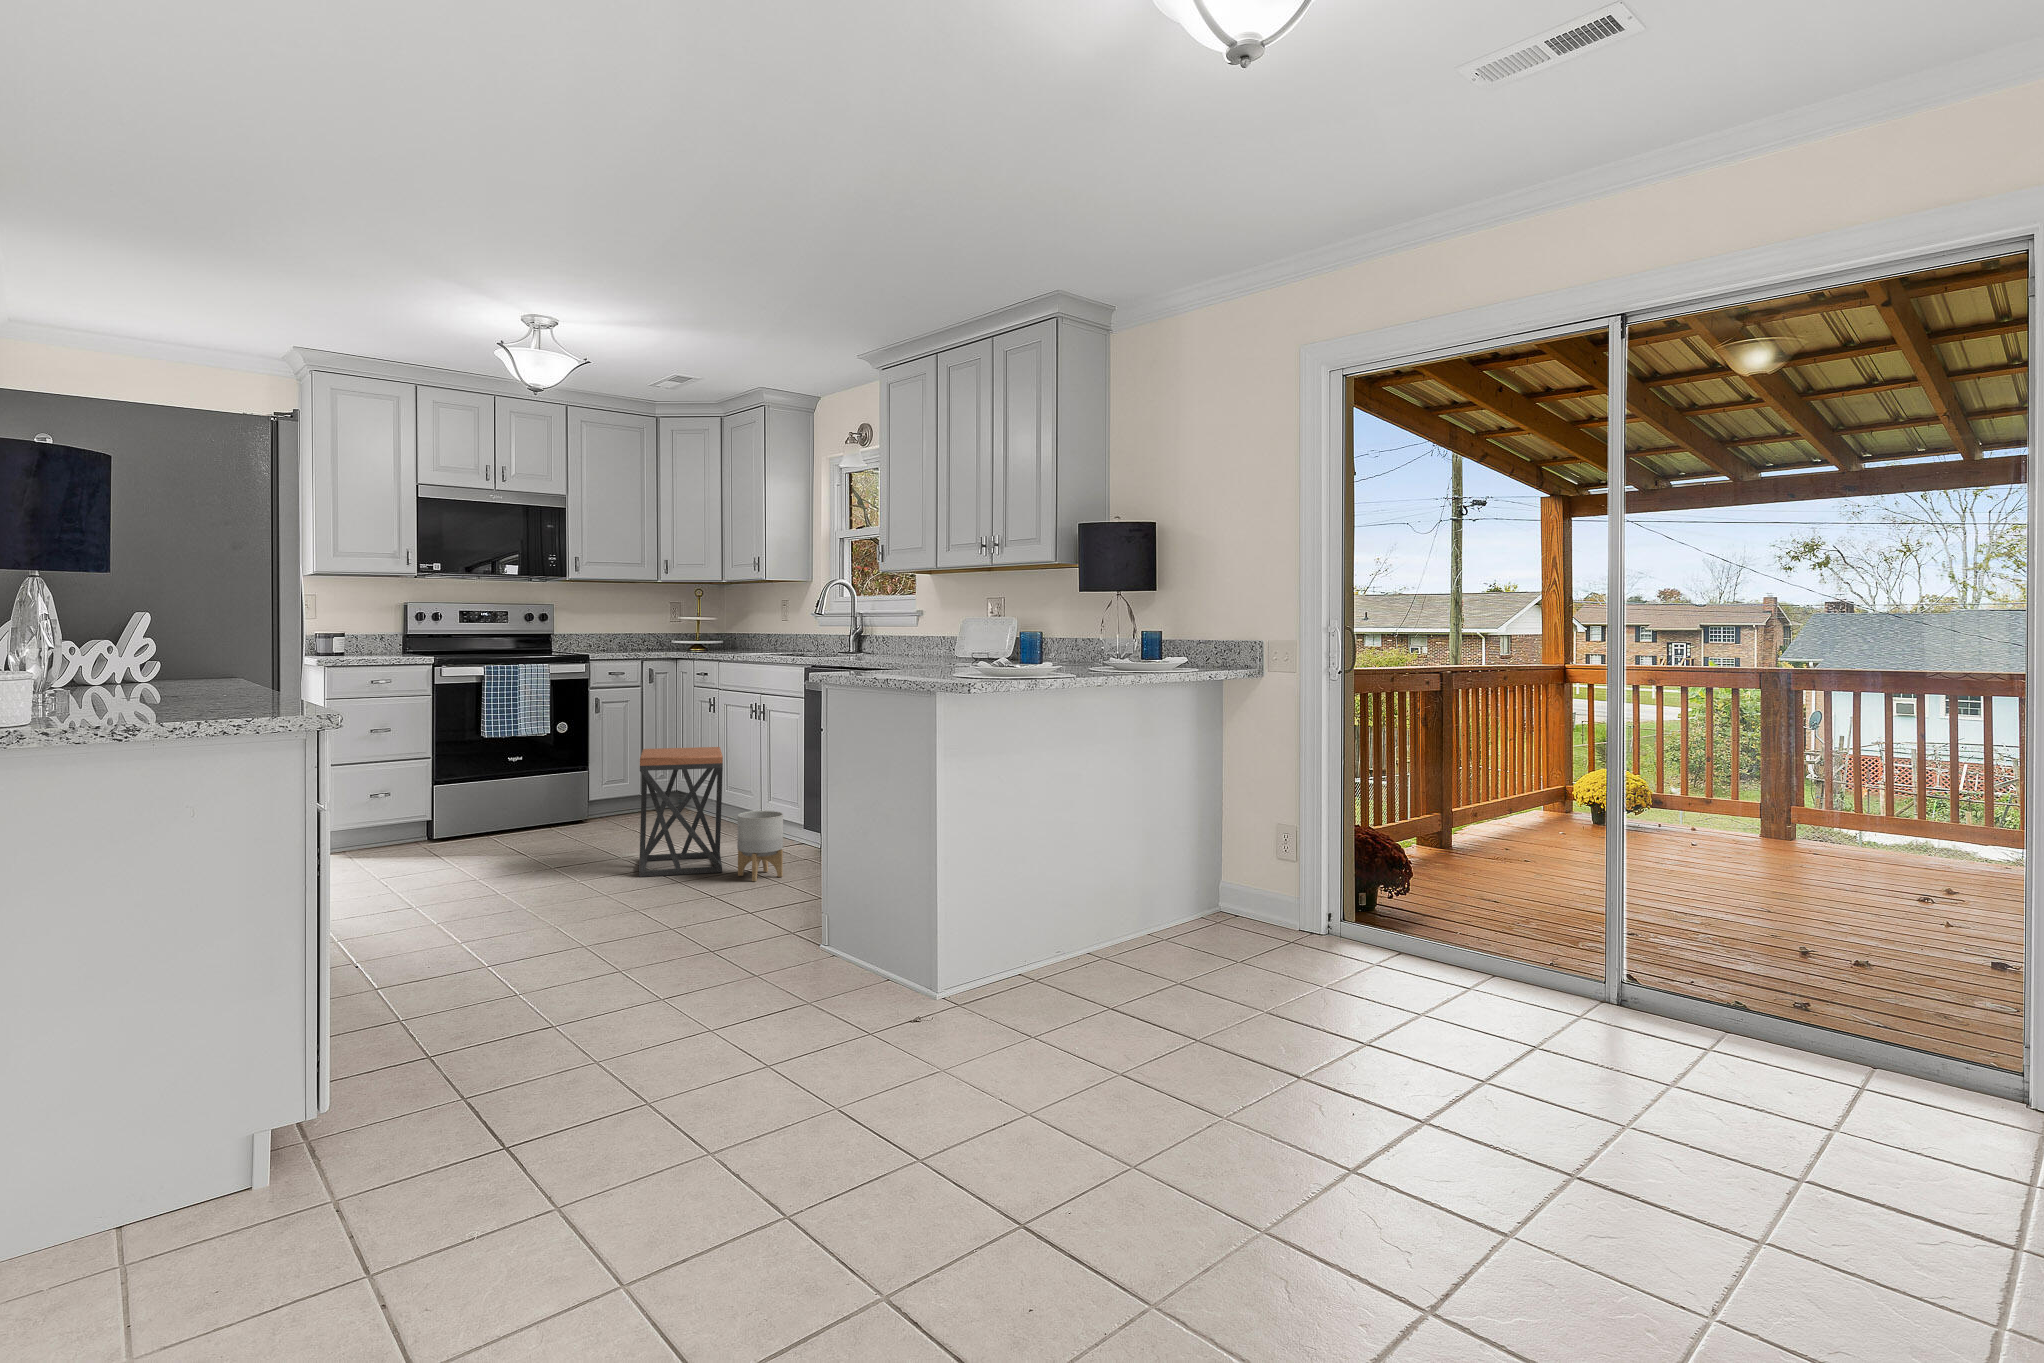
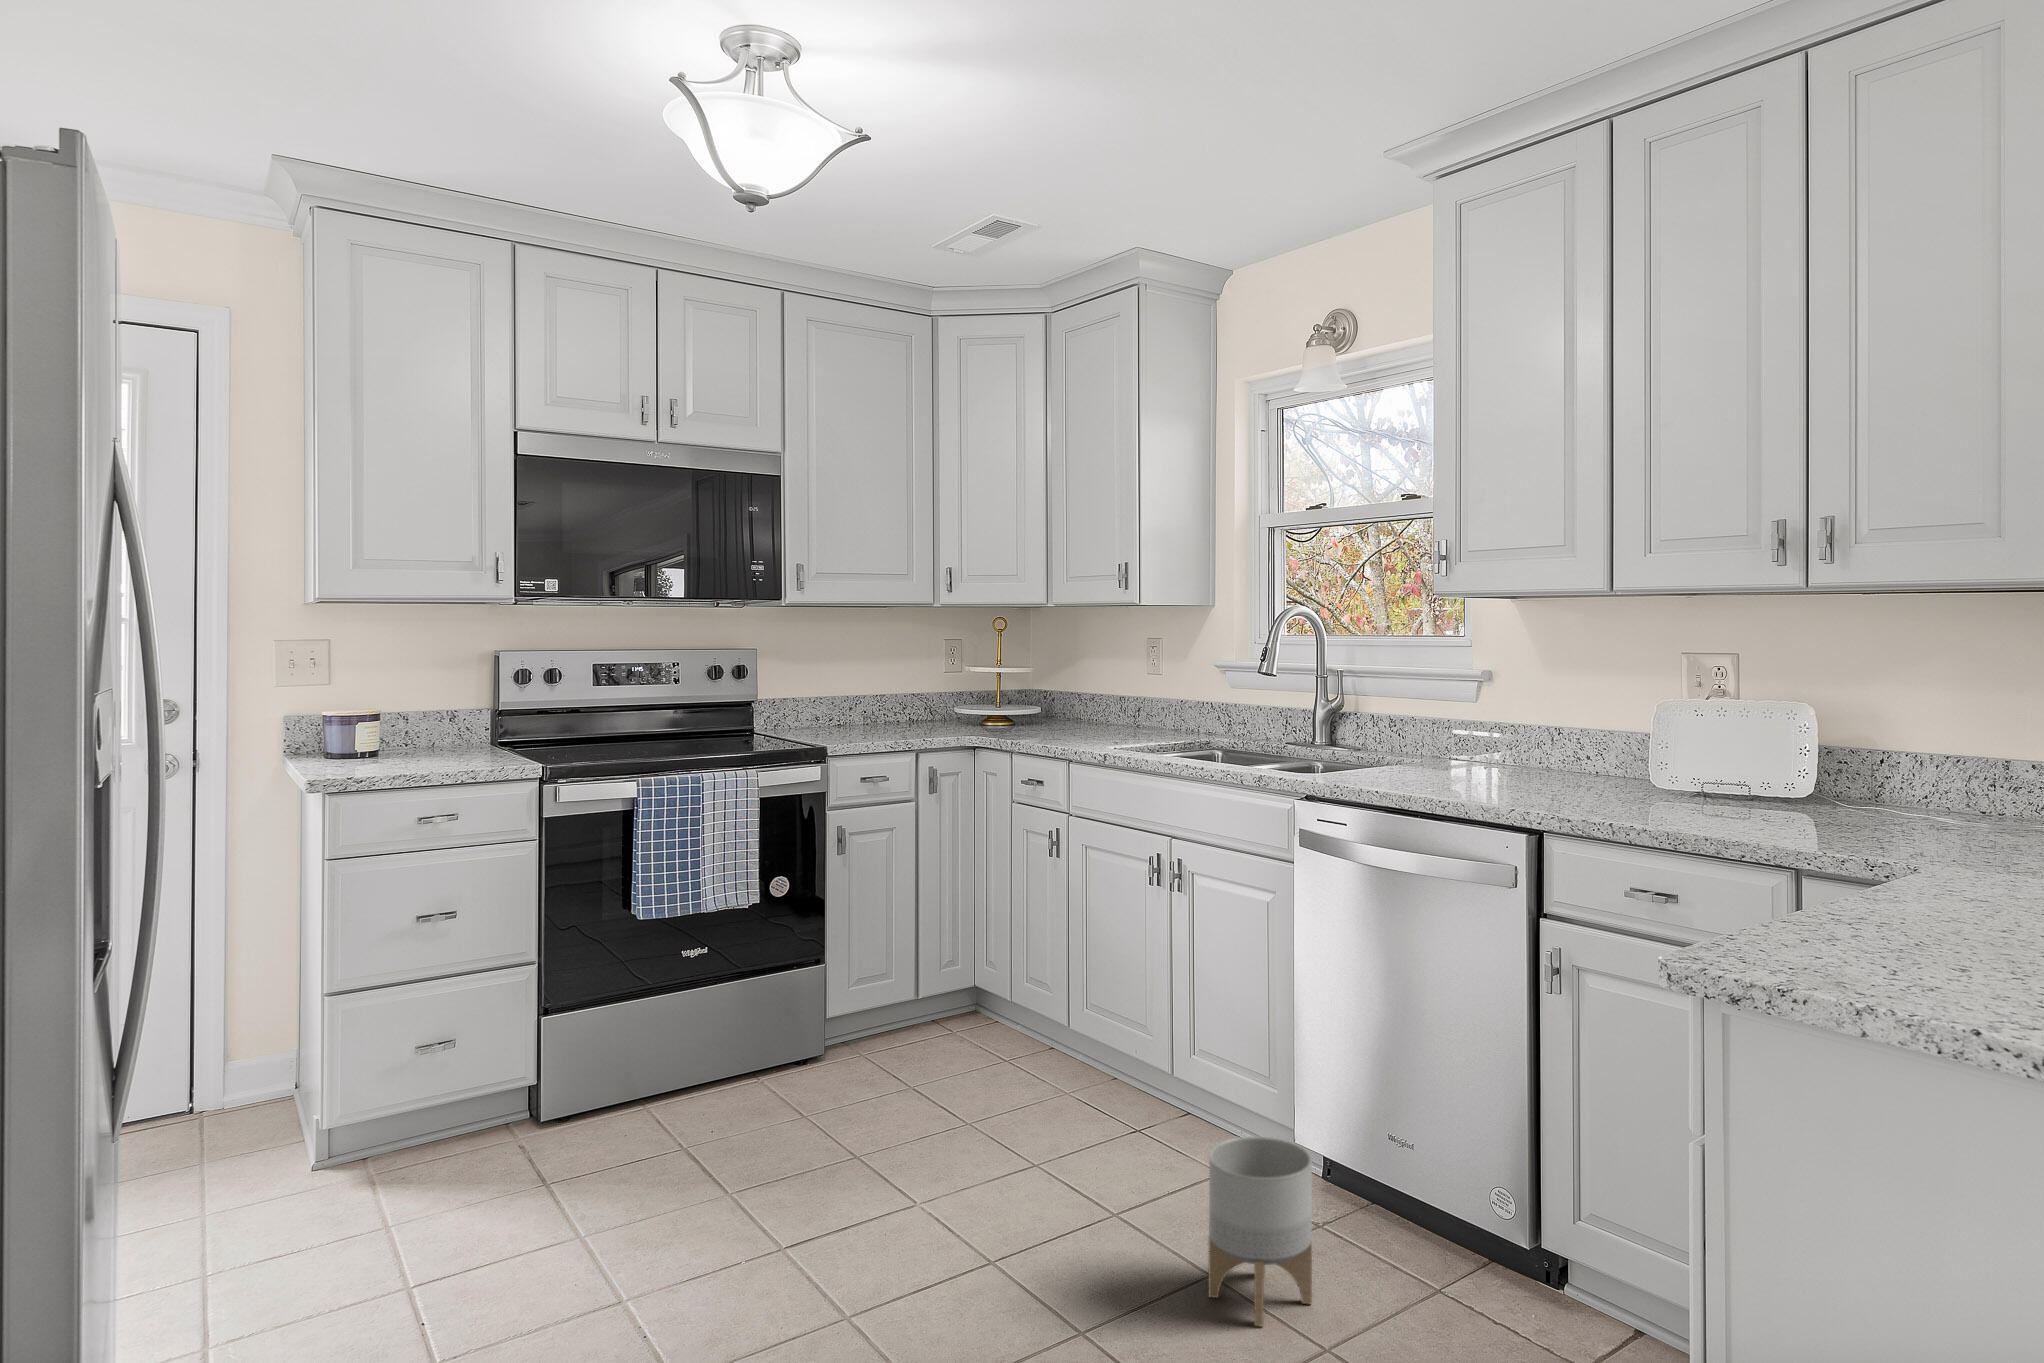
stool: present [639,747,723,877] -> none [968,967,1165,1296]

